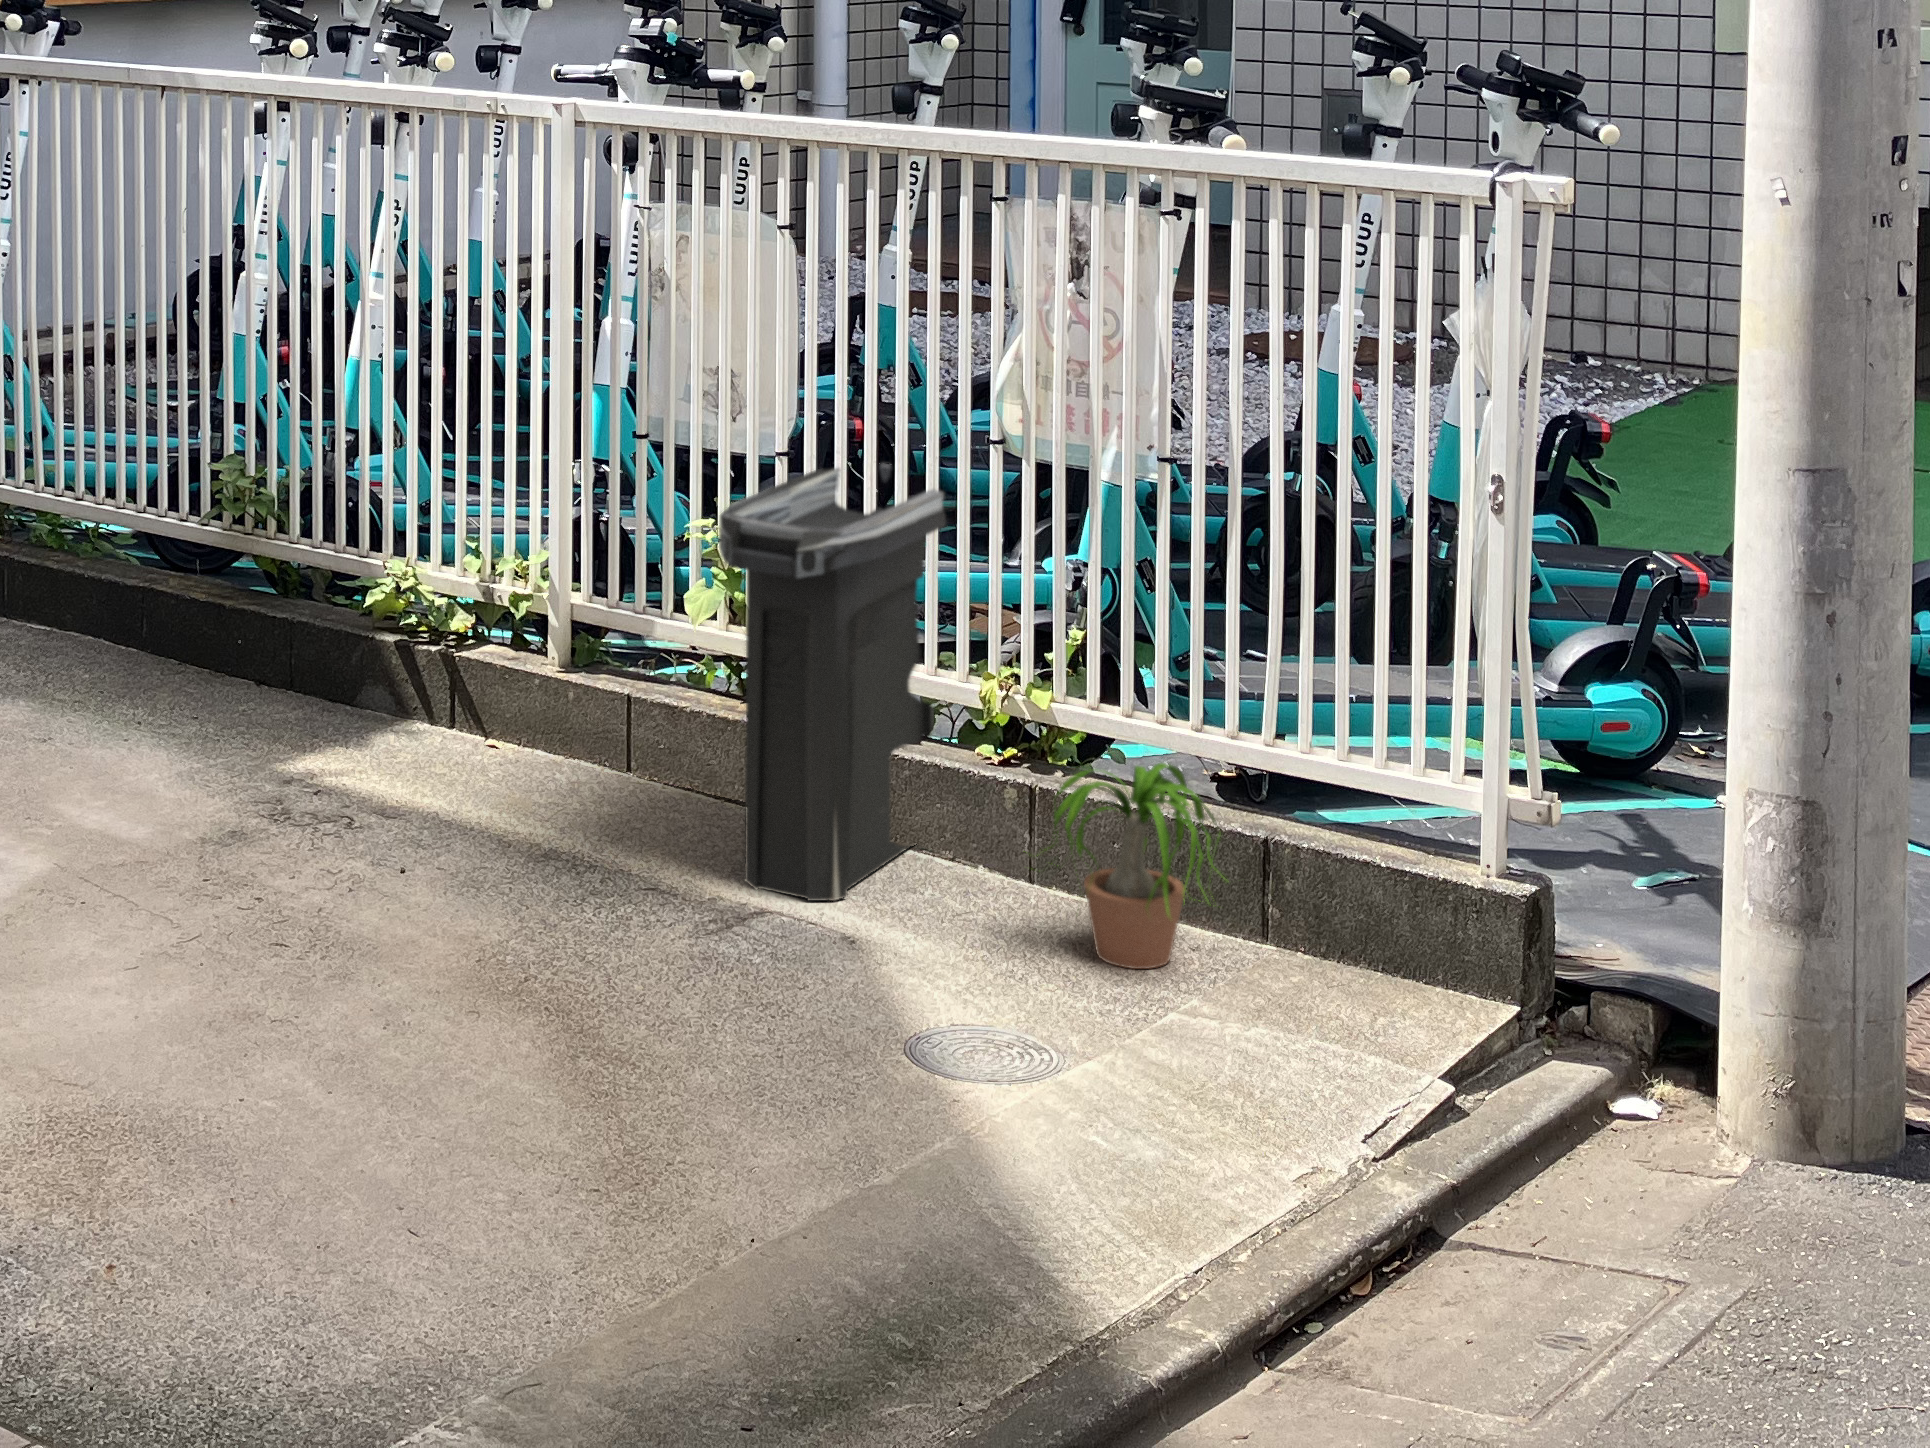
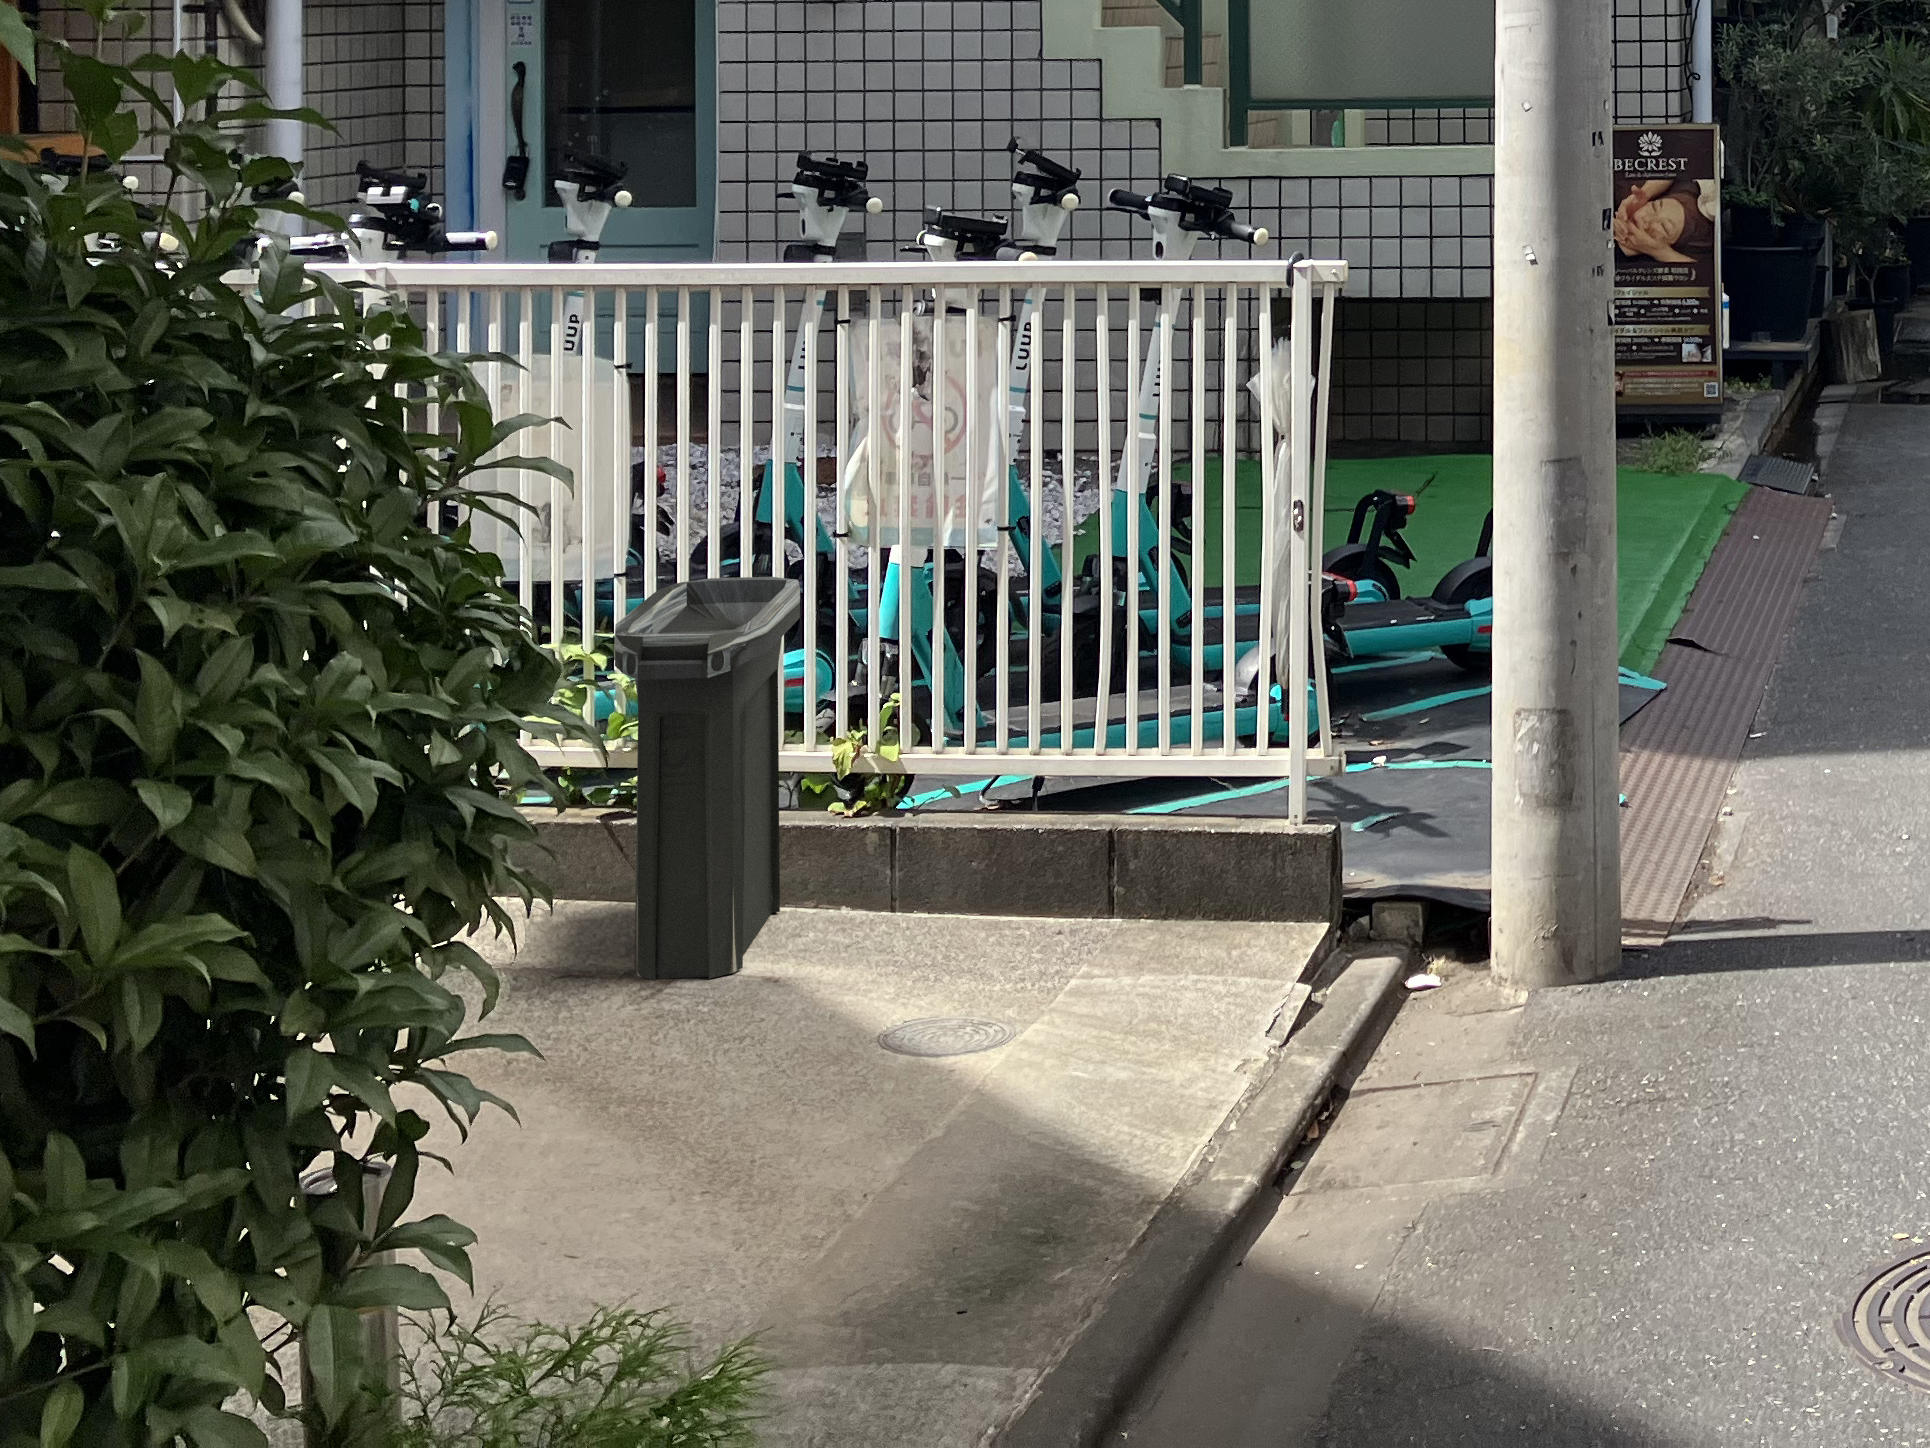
potted plant: present [1045,763,1219,969] -> none [917,788,1117,968]

